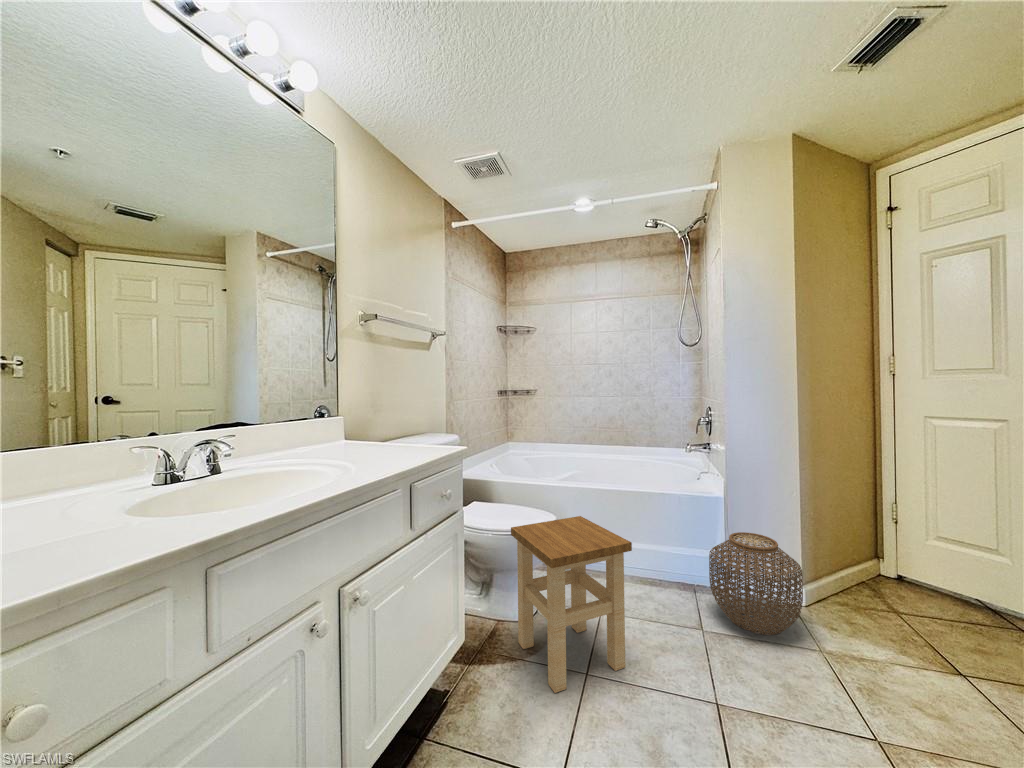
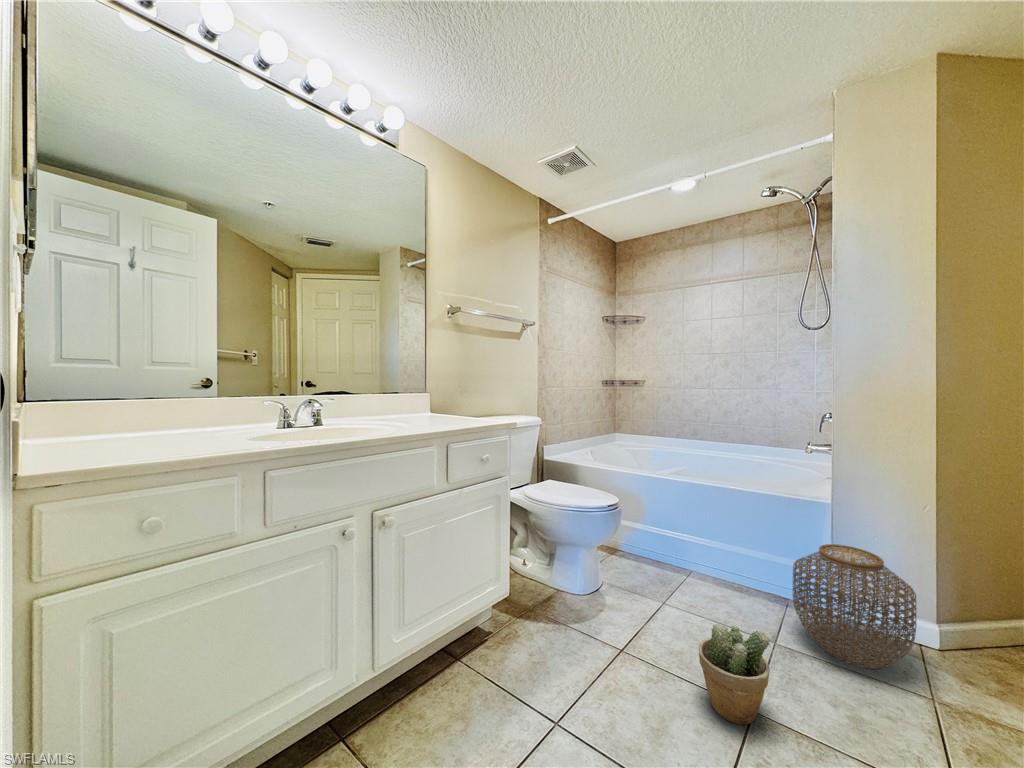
stool: present [511,516,632,693] -> none [564,502,674,656]
potted plant: none [670,628,735,723] -> present [699,624,770,724]

